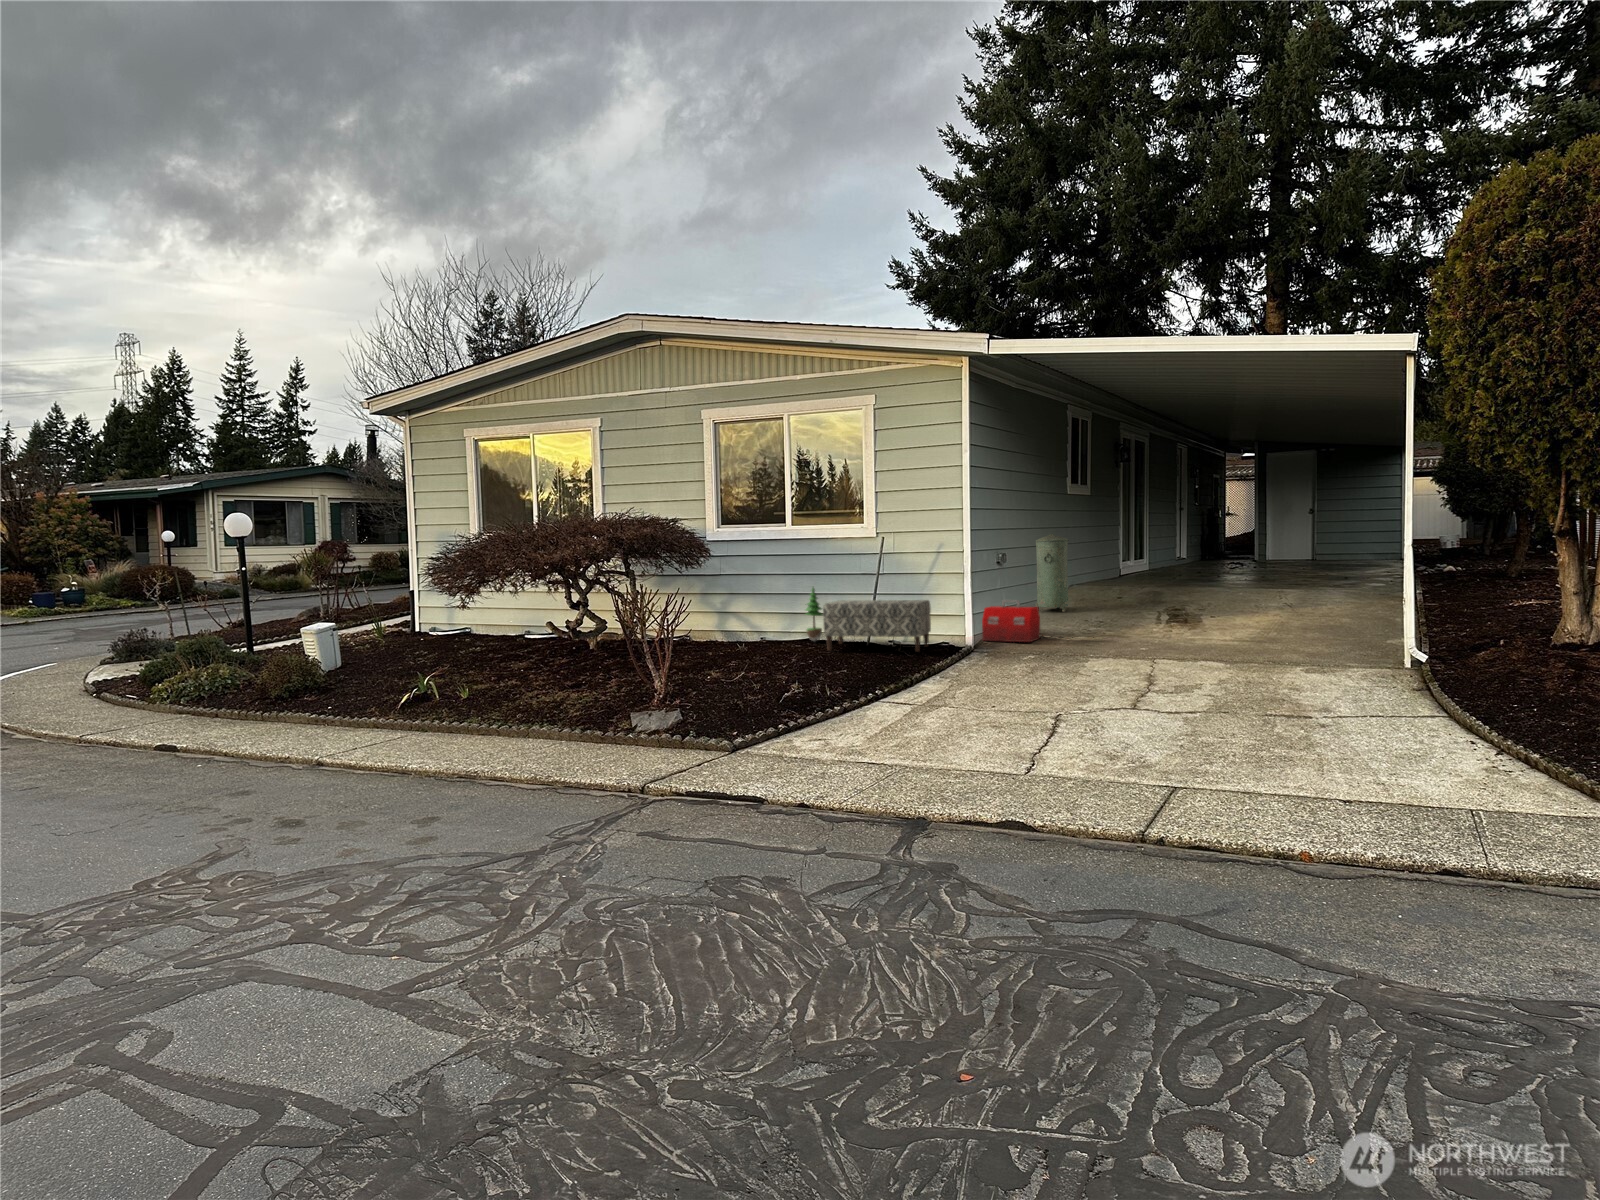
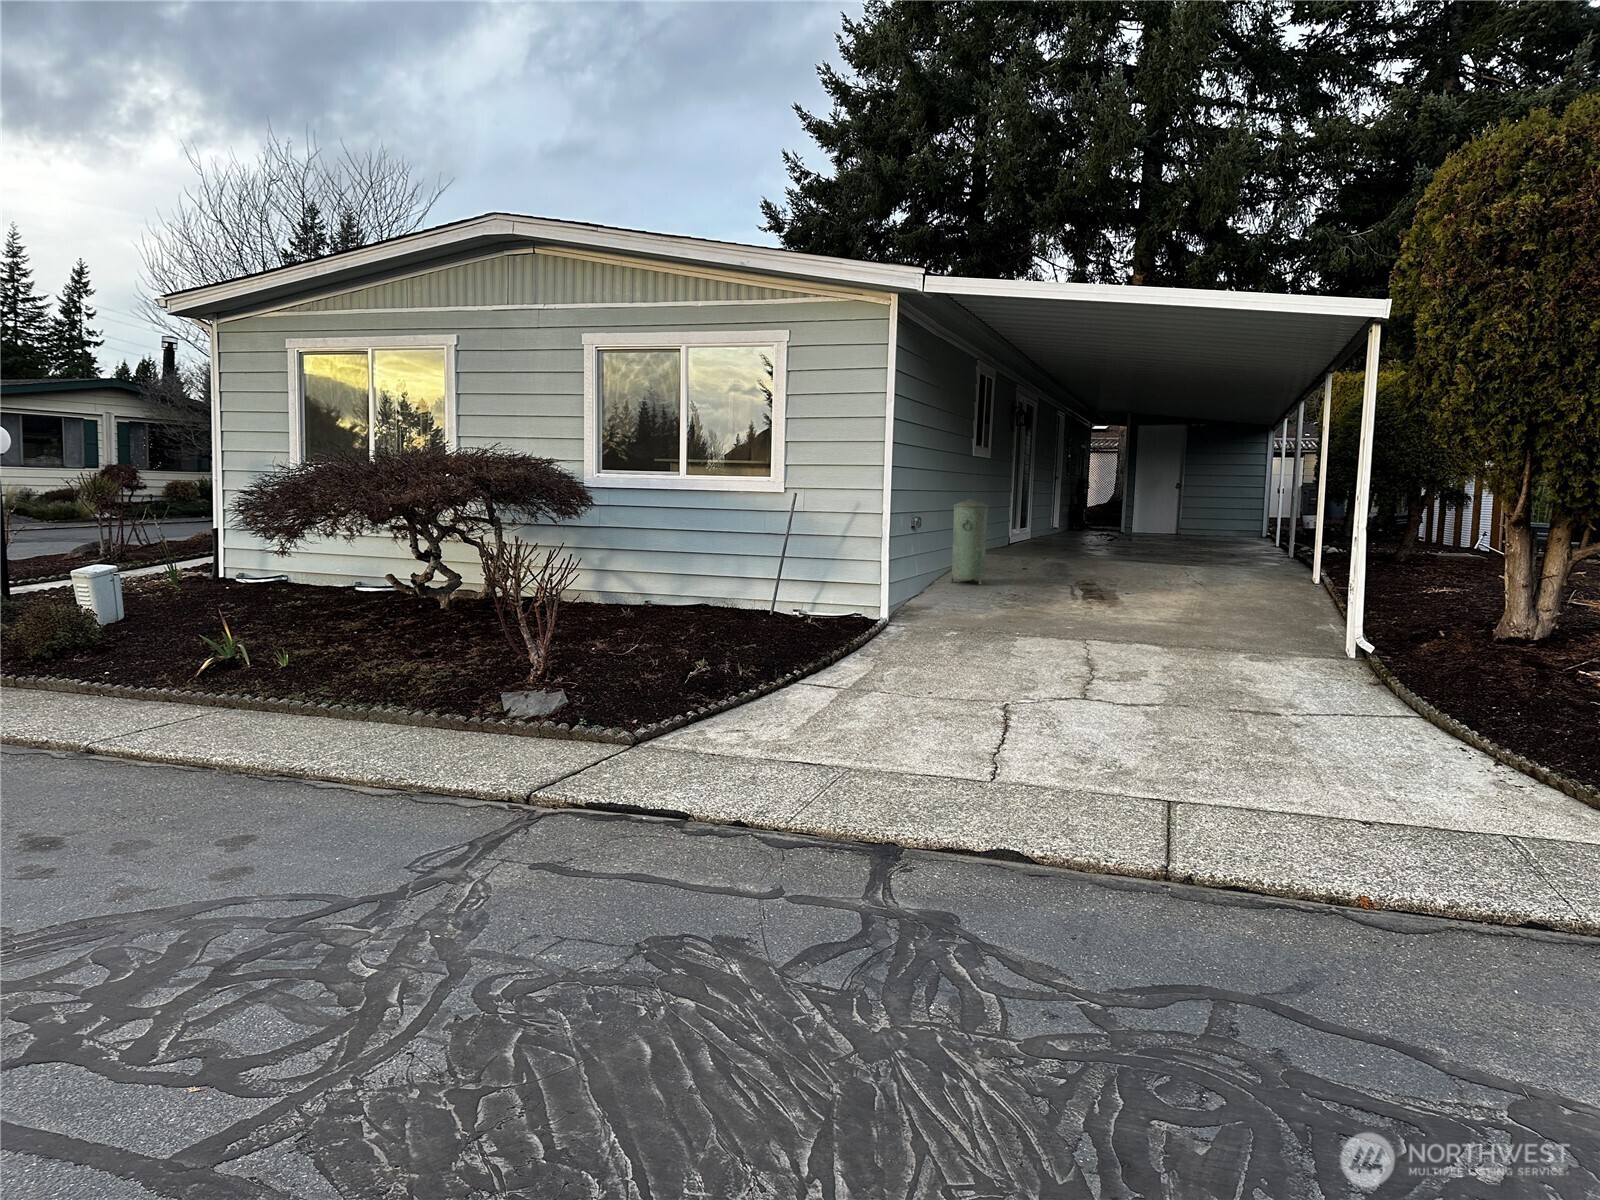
potted tree: present [806,588,823,642] -> none [700,545,723,610]
bench: present [823,600,931,652] -> none [725,563,846,625]
toolbox: present [982,600,1040,642] -> none [900,570,963,618]

